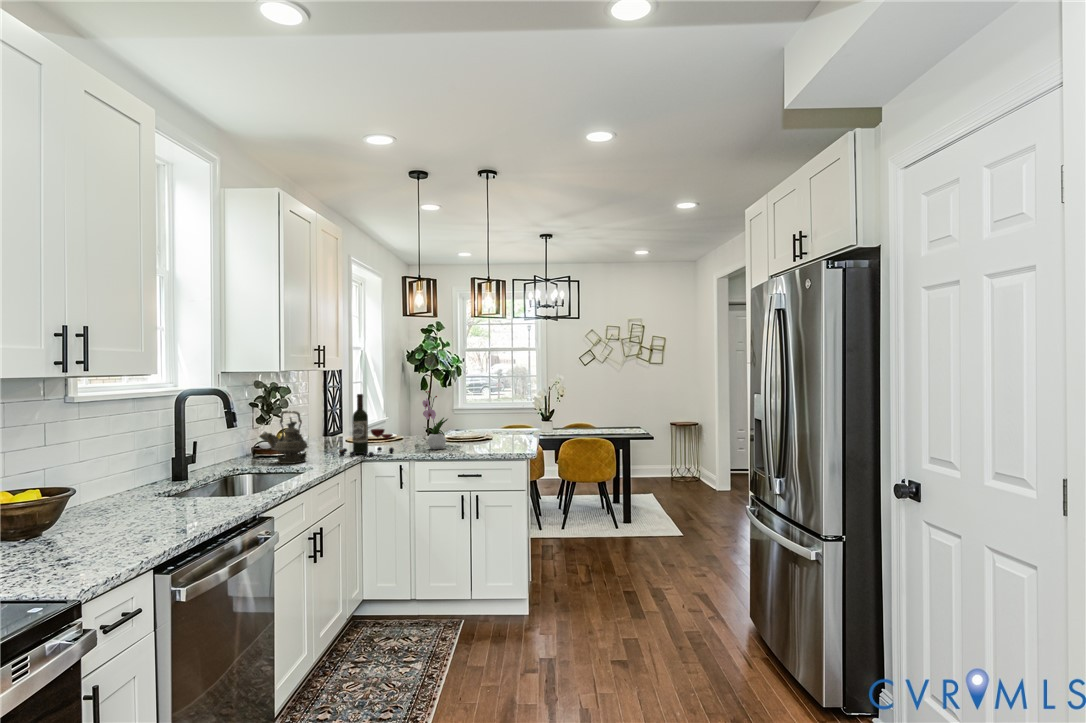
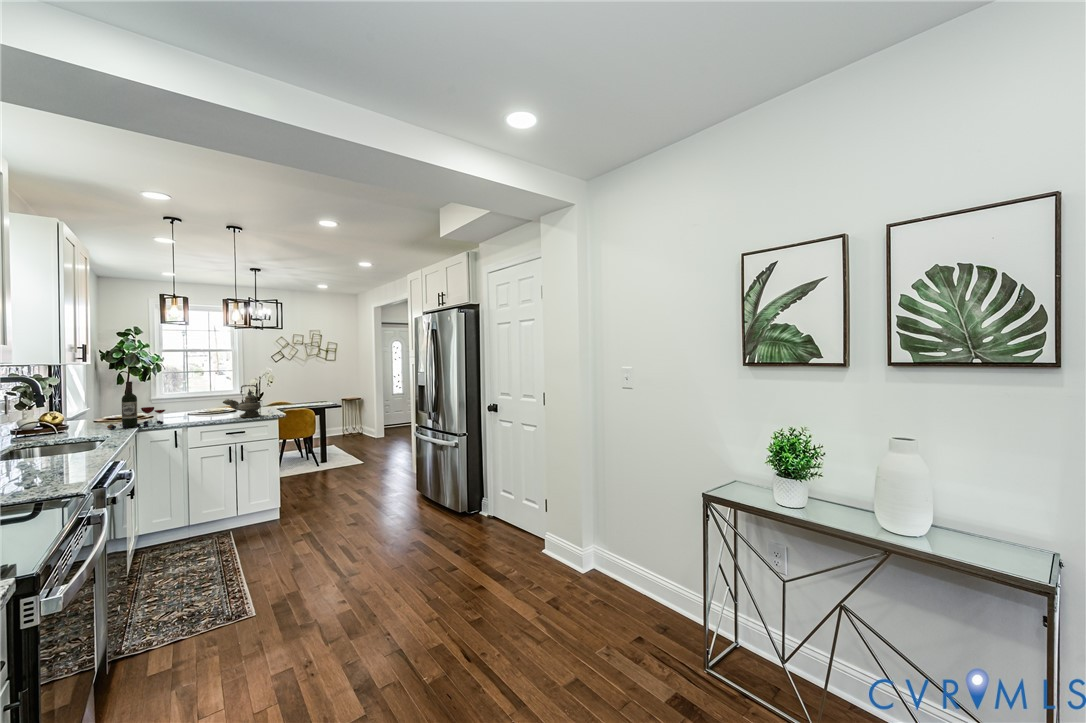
flower arrangement: present [422,391,448,449] -> none [185,378,209,419]
teapot: present [260,411,308,464] -> present [223,385,261,417]

